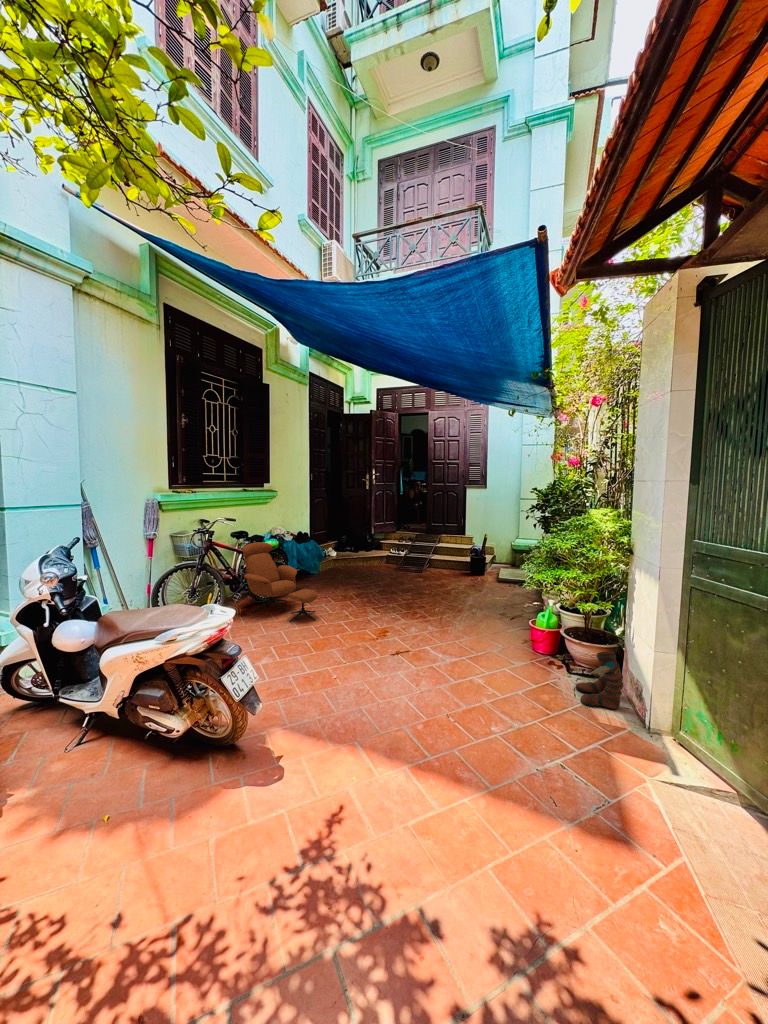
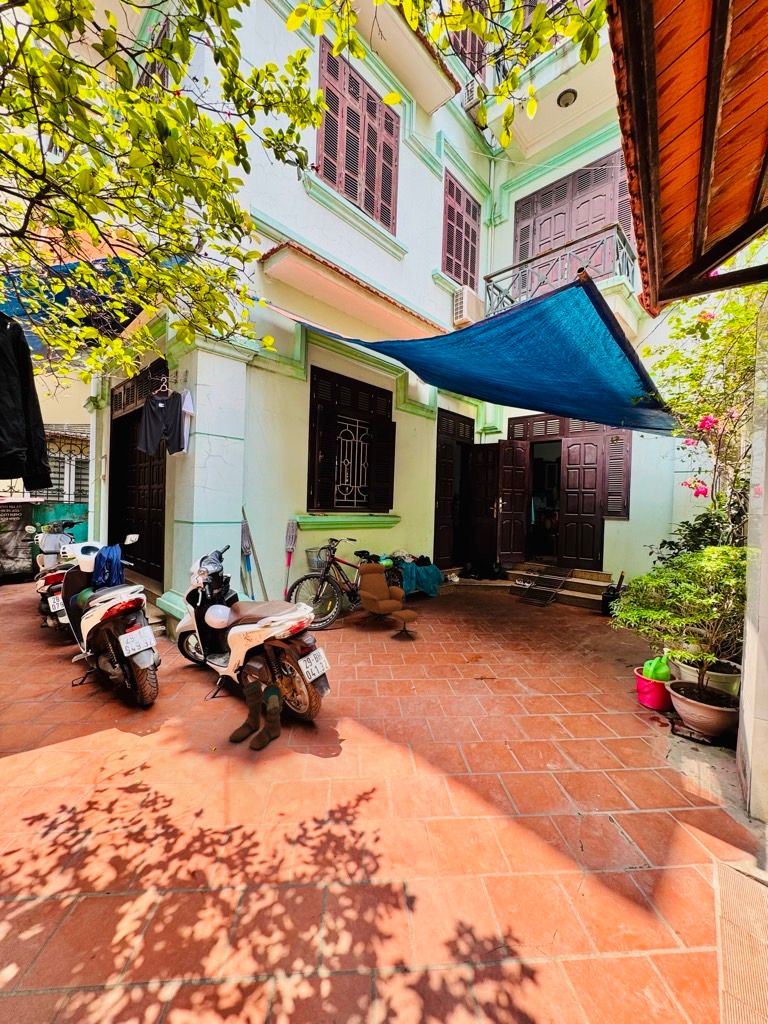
boots: present [575,651,623,710] -> present [229,680,283,750]

